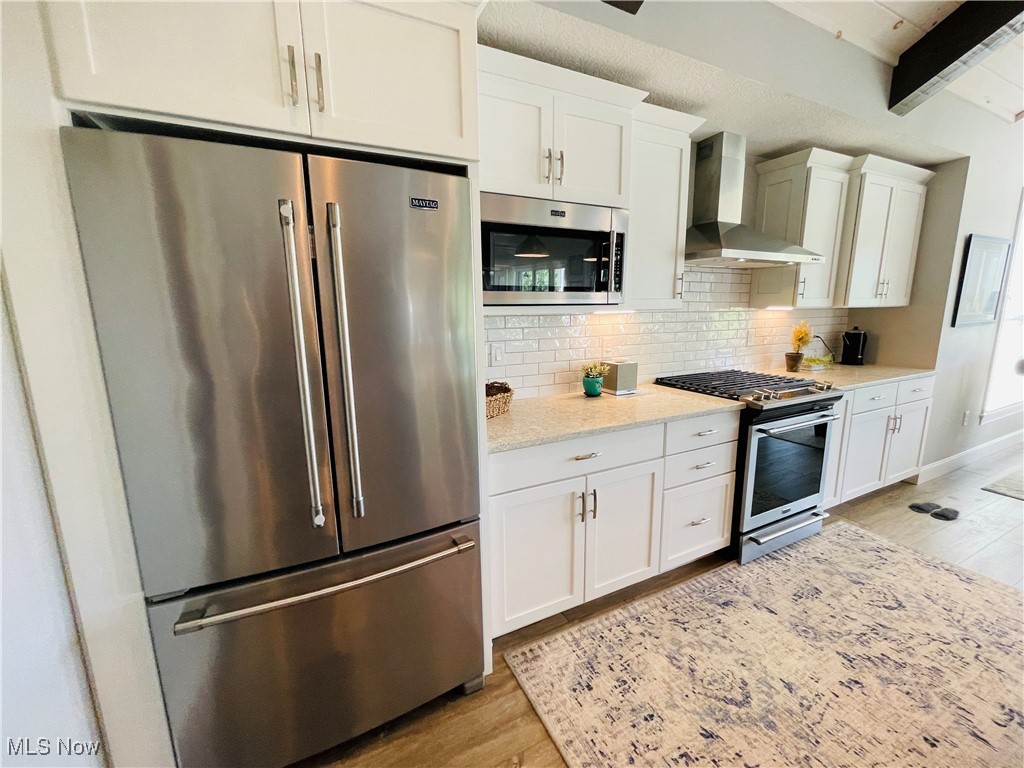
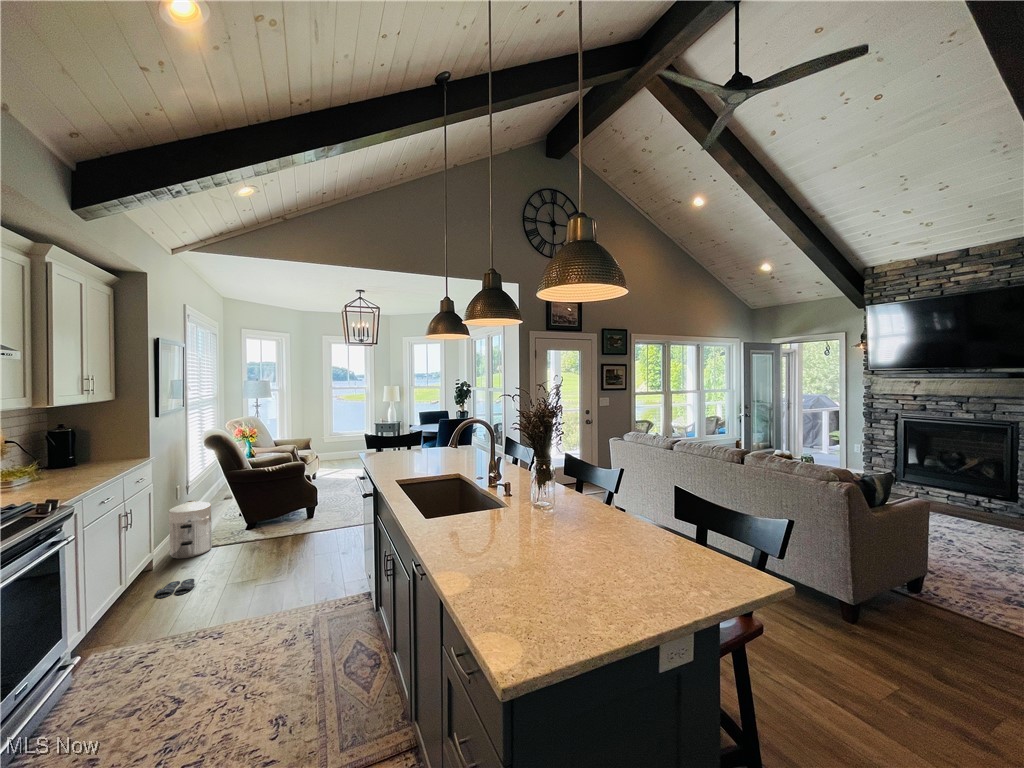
waste bin: none [940,429,1007,493] -> present [169,501,212,559]

